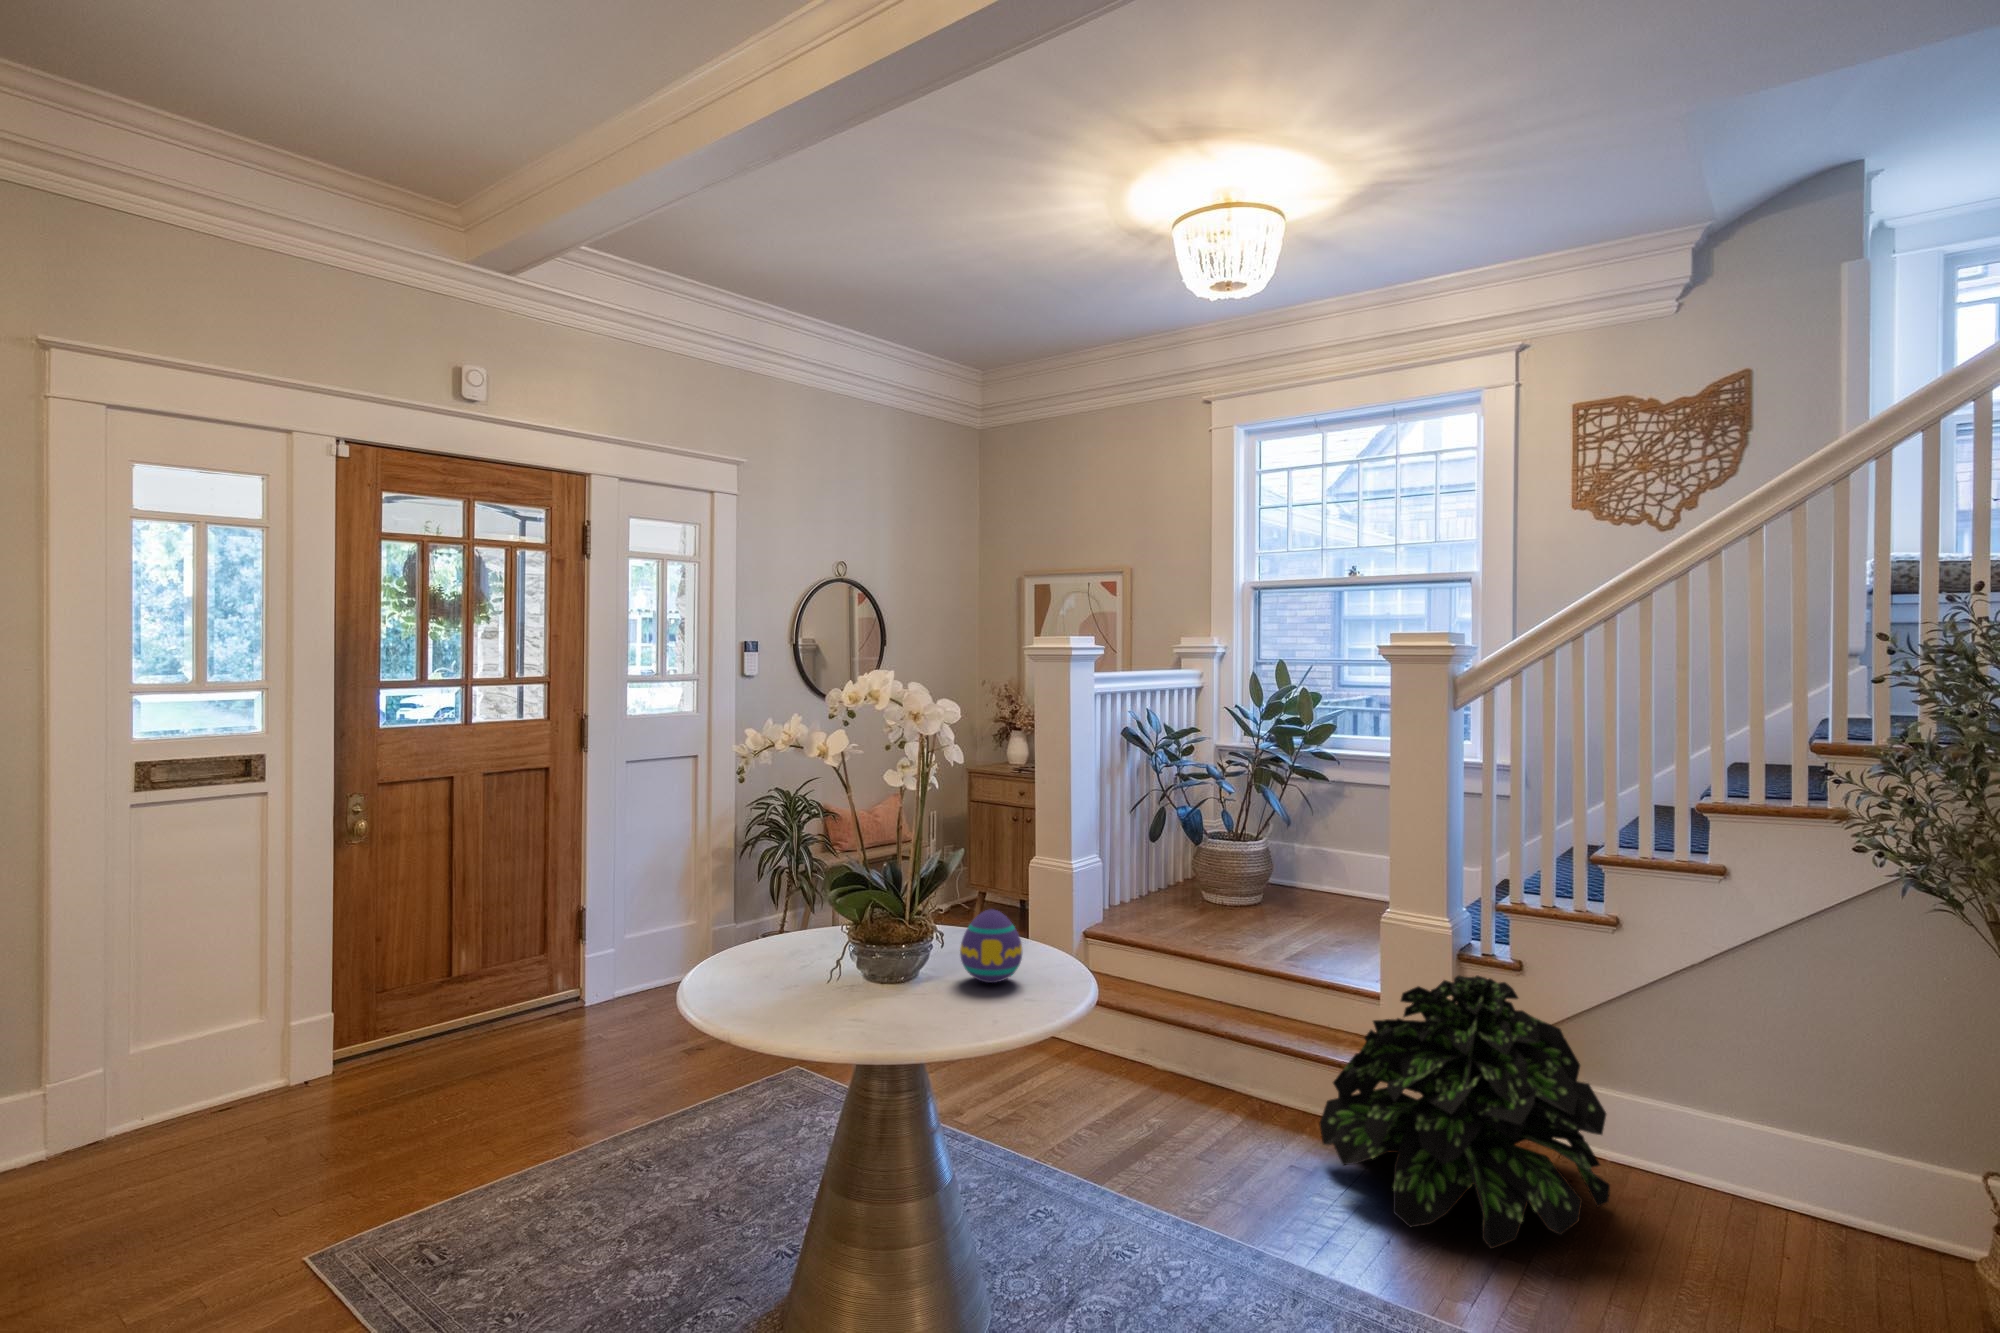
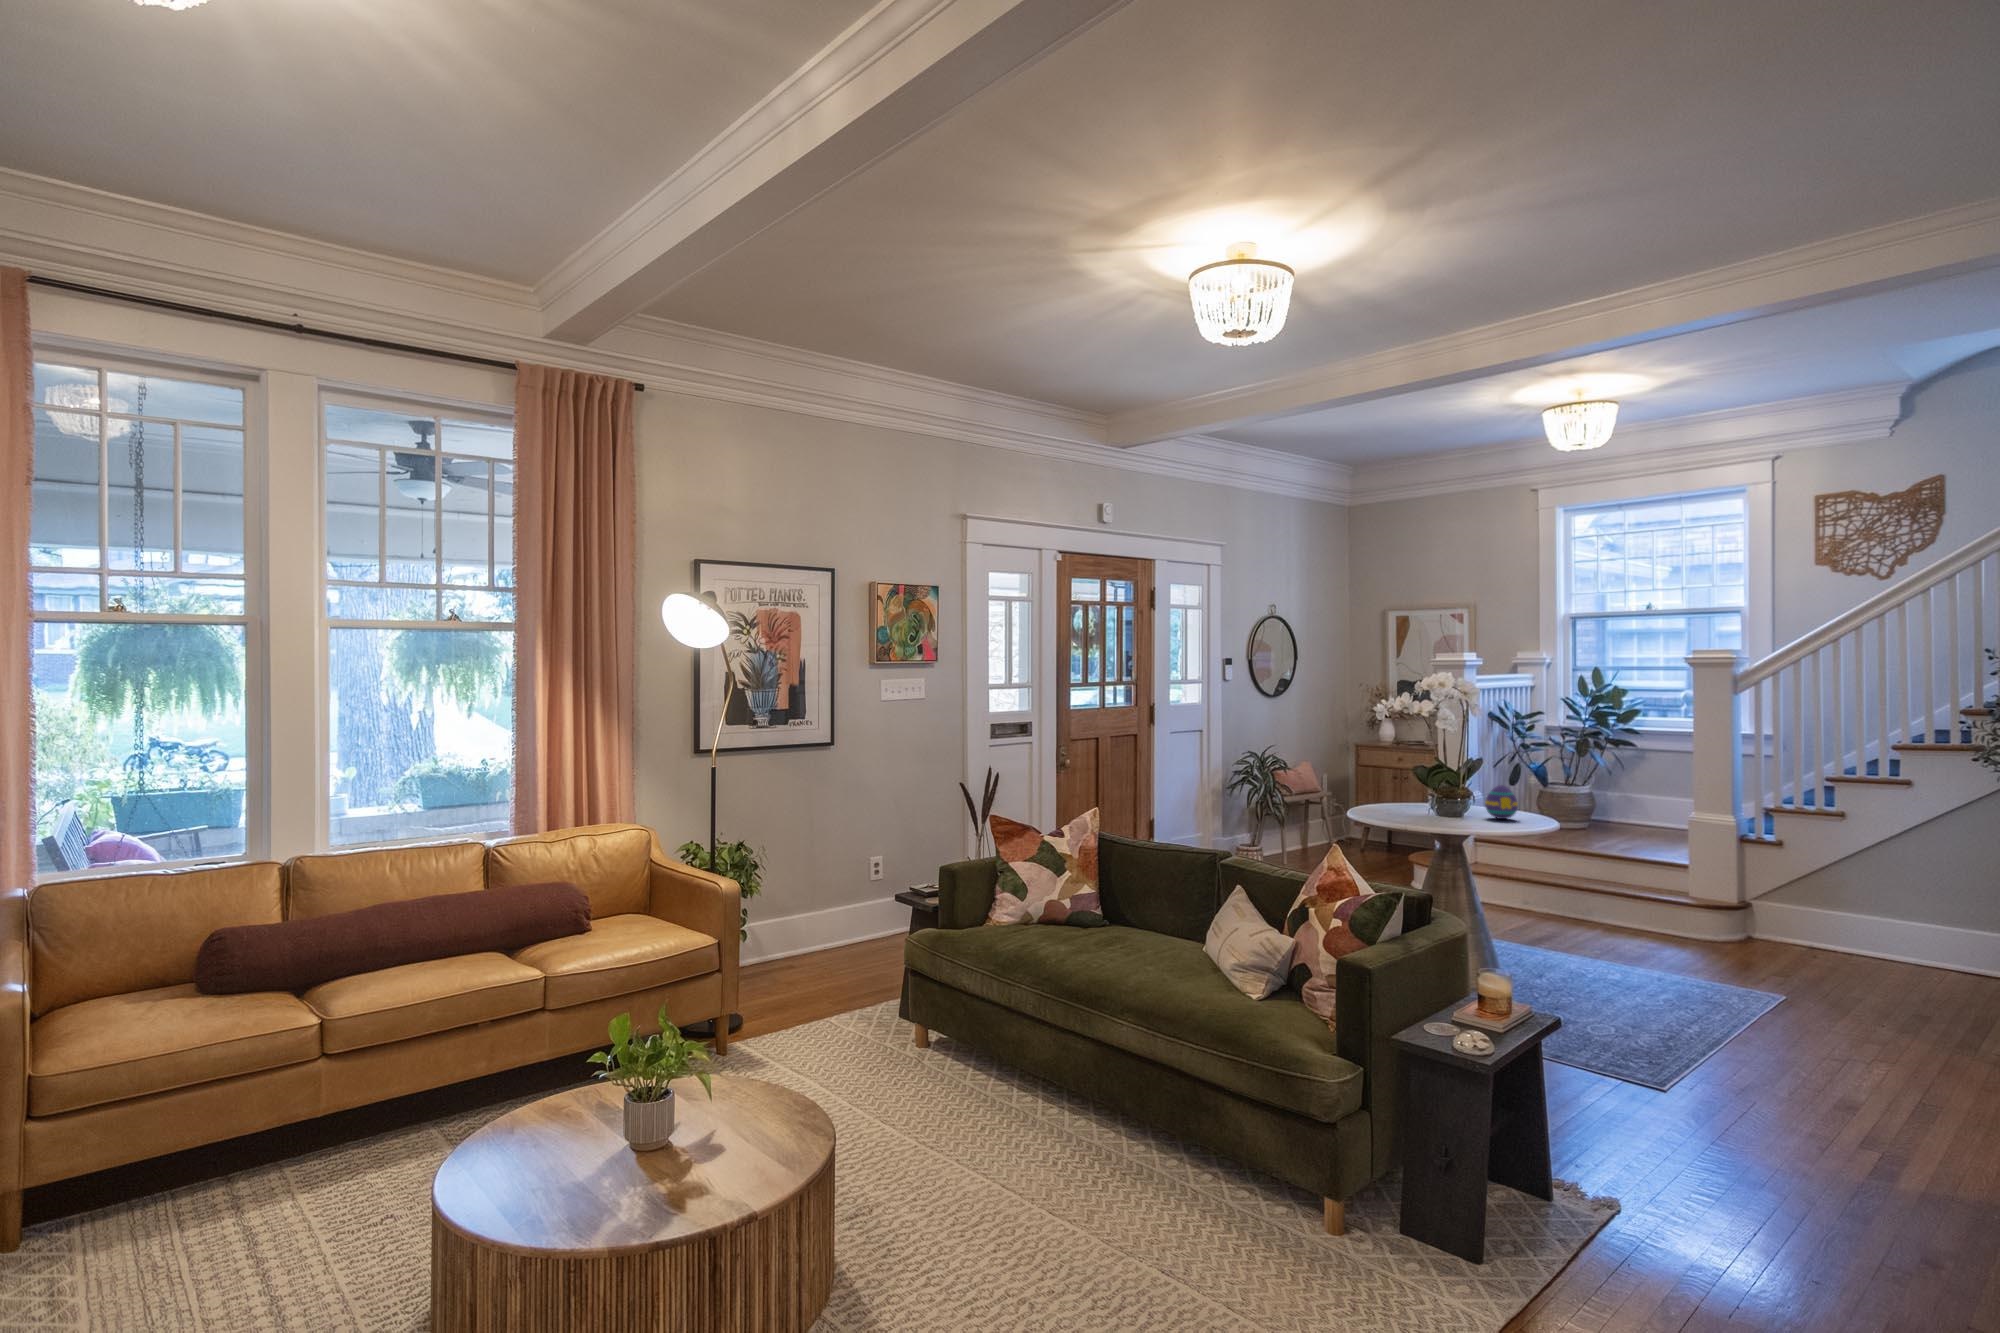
potted plant: present [1320,976,1610,1249] -> none [1657,841,1840,973]

